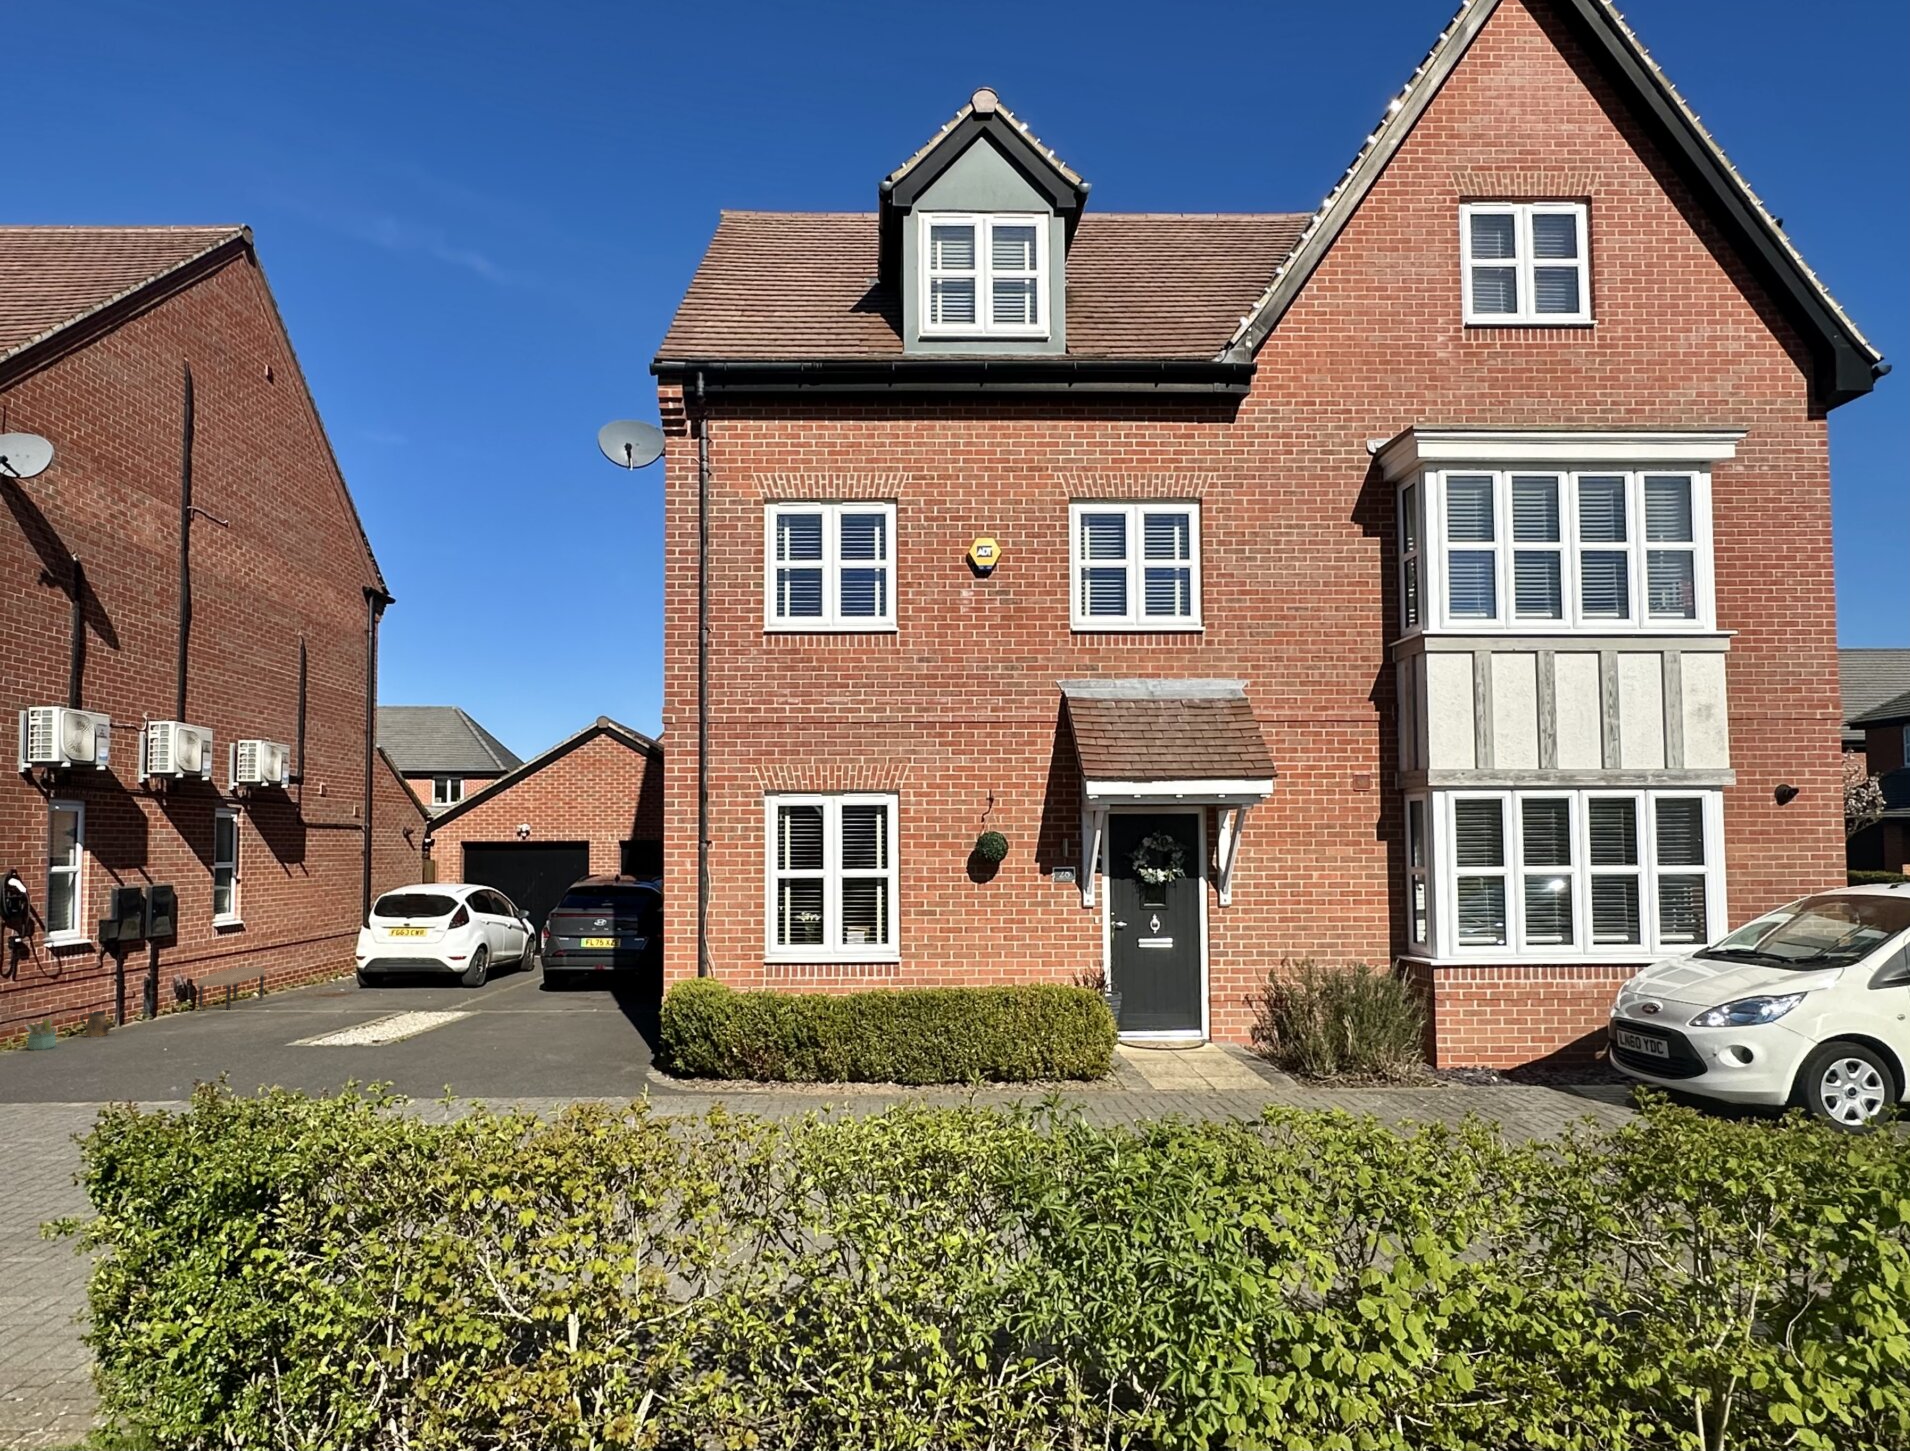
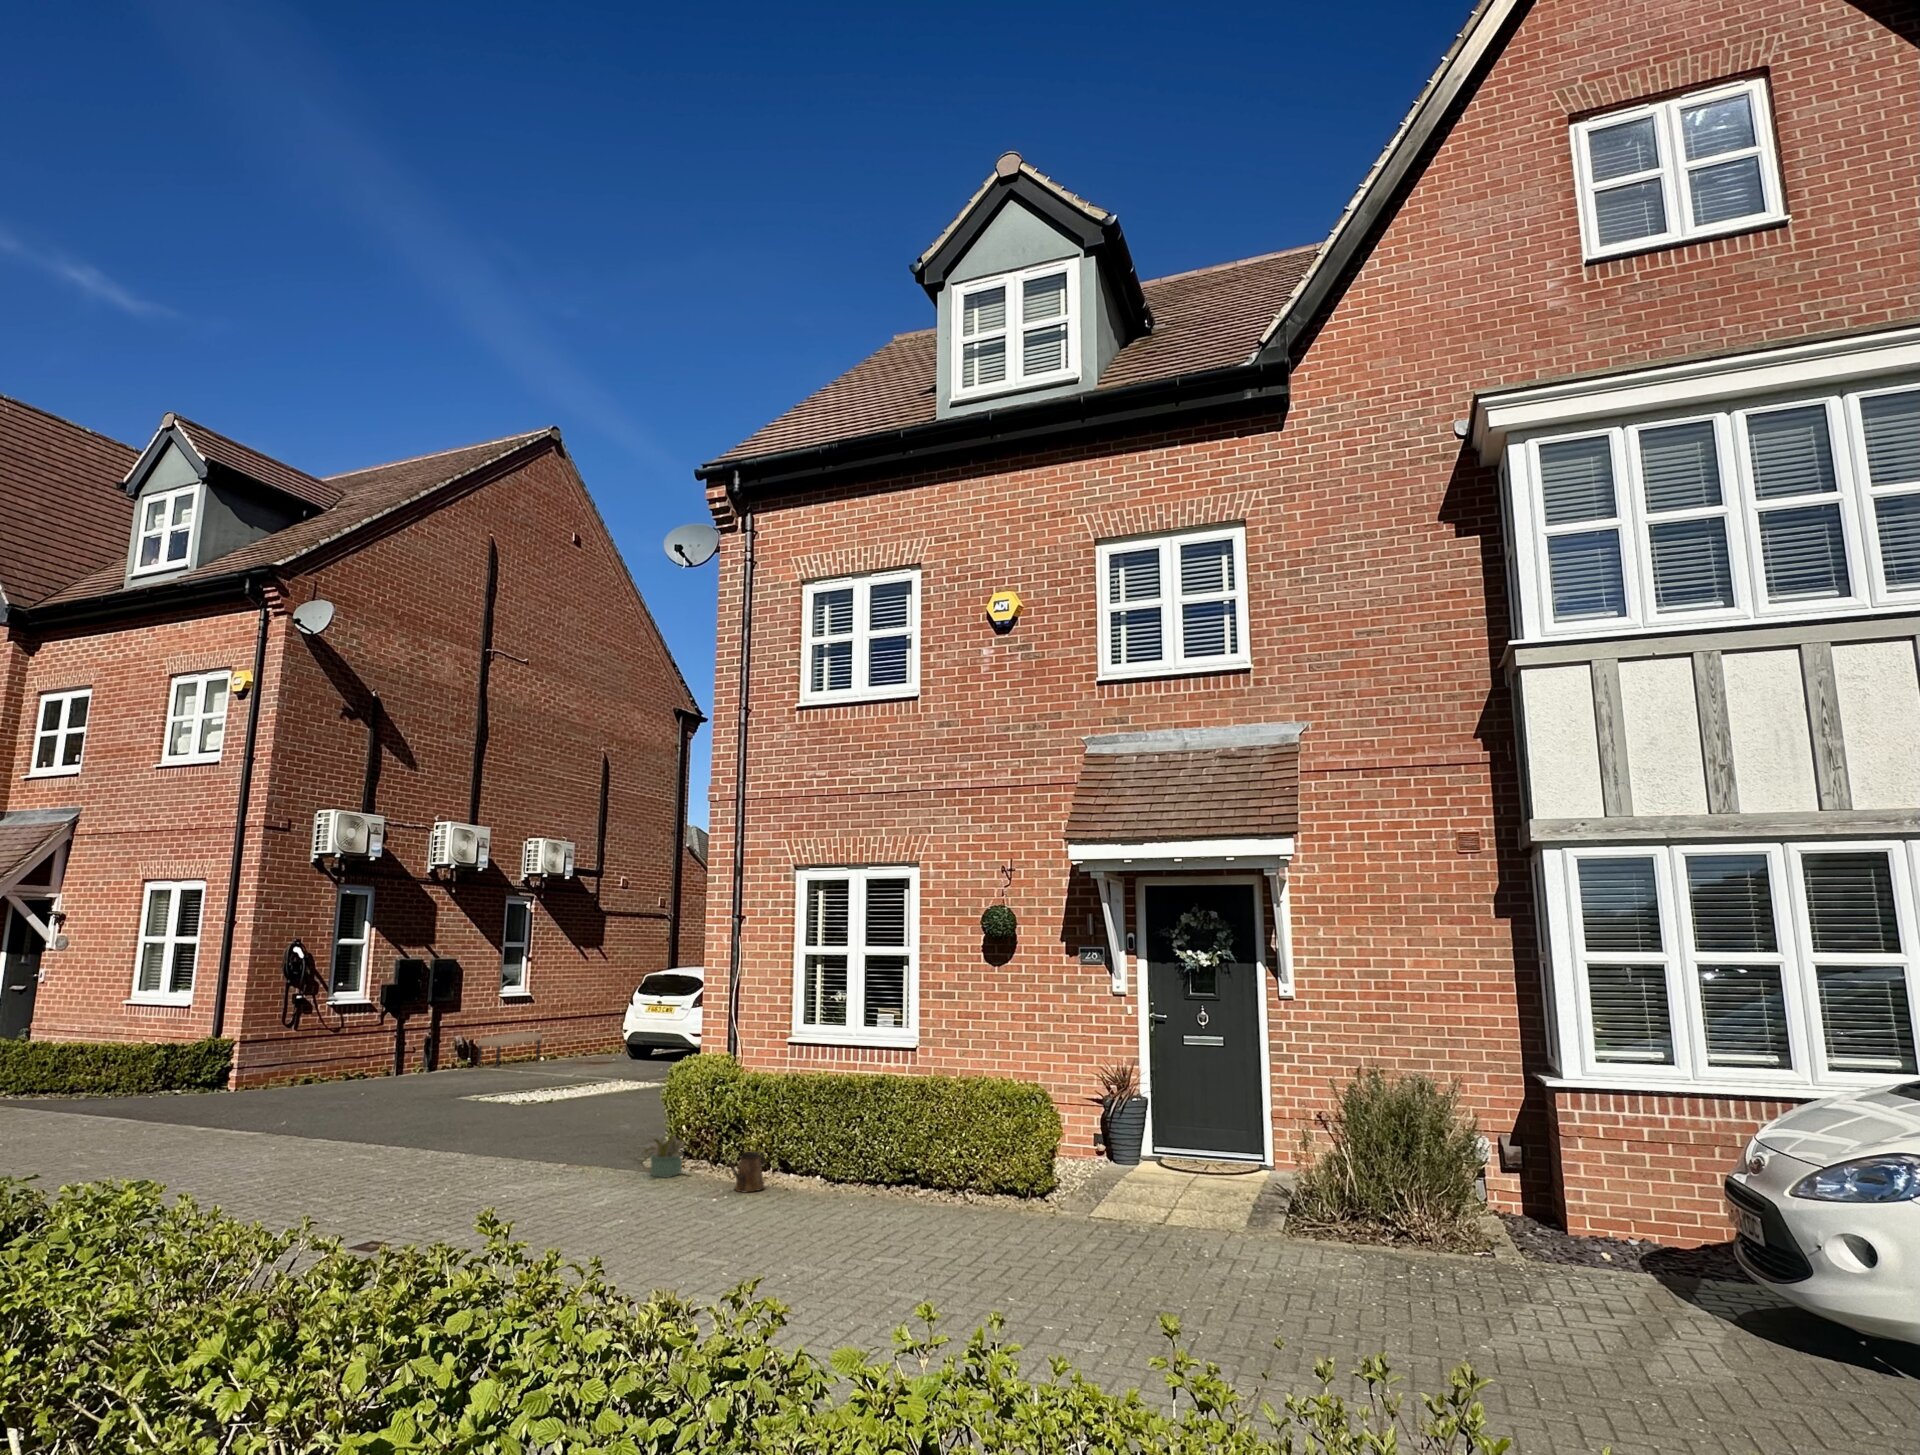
watering can: present [80,1011,123,1037] -> present [725,1152,765,1192]
decorative plant: present [25,1019,57,1050] -> present [643,1135,684,1177]

